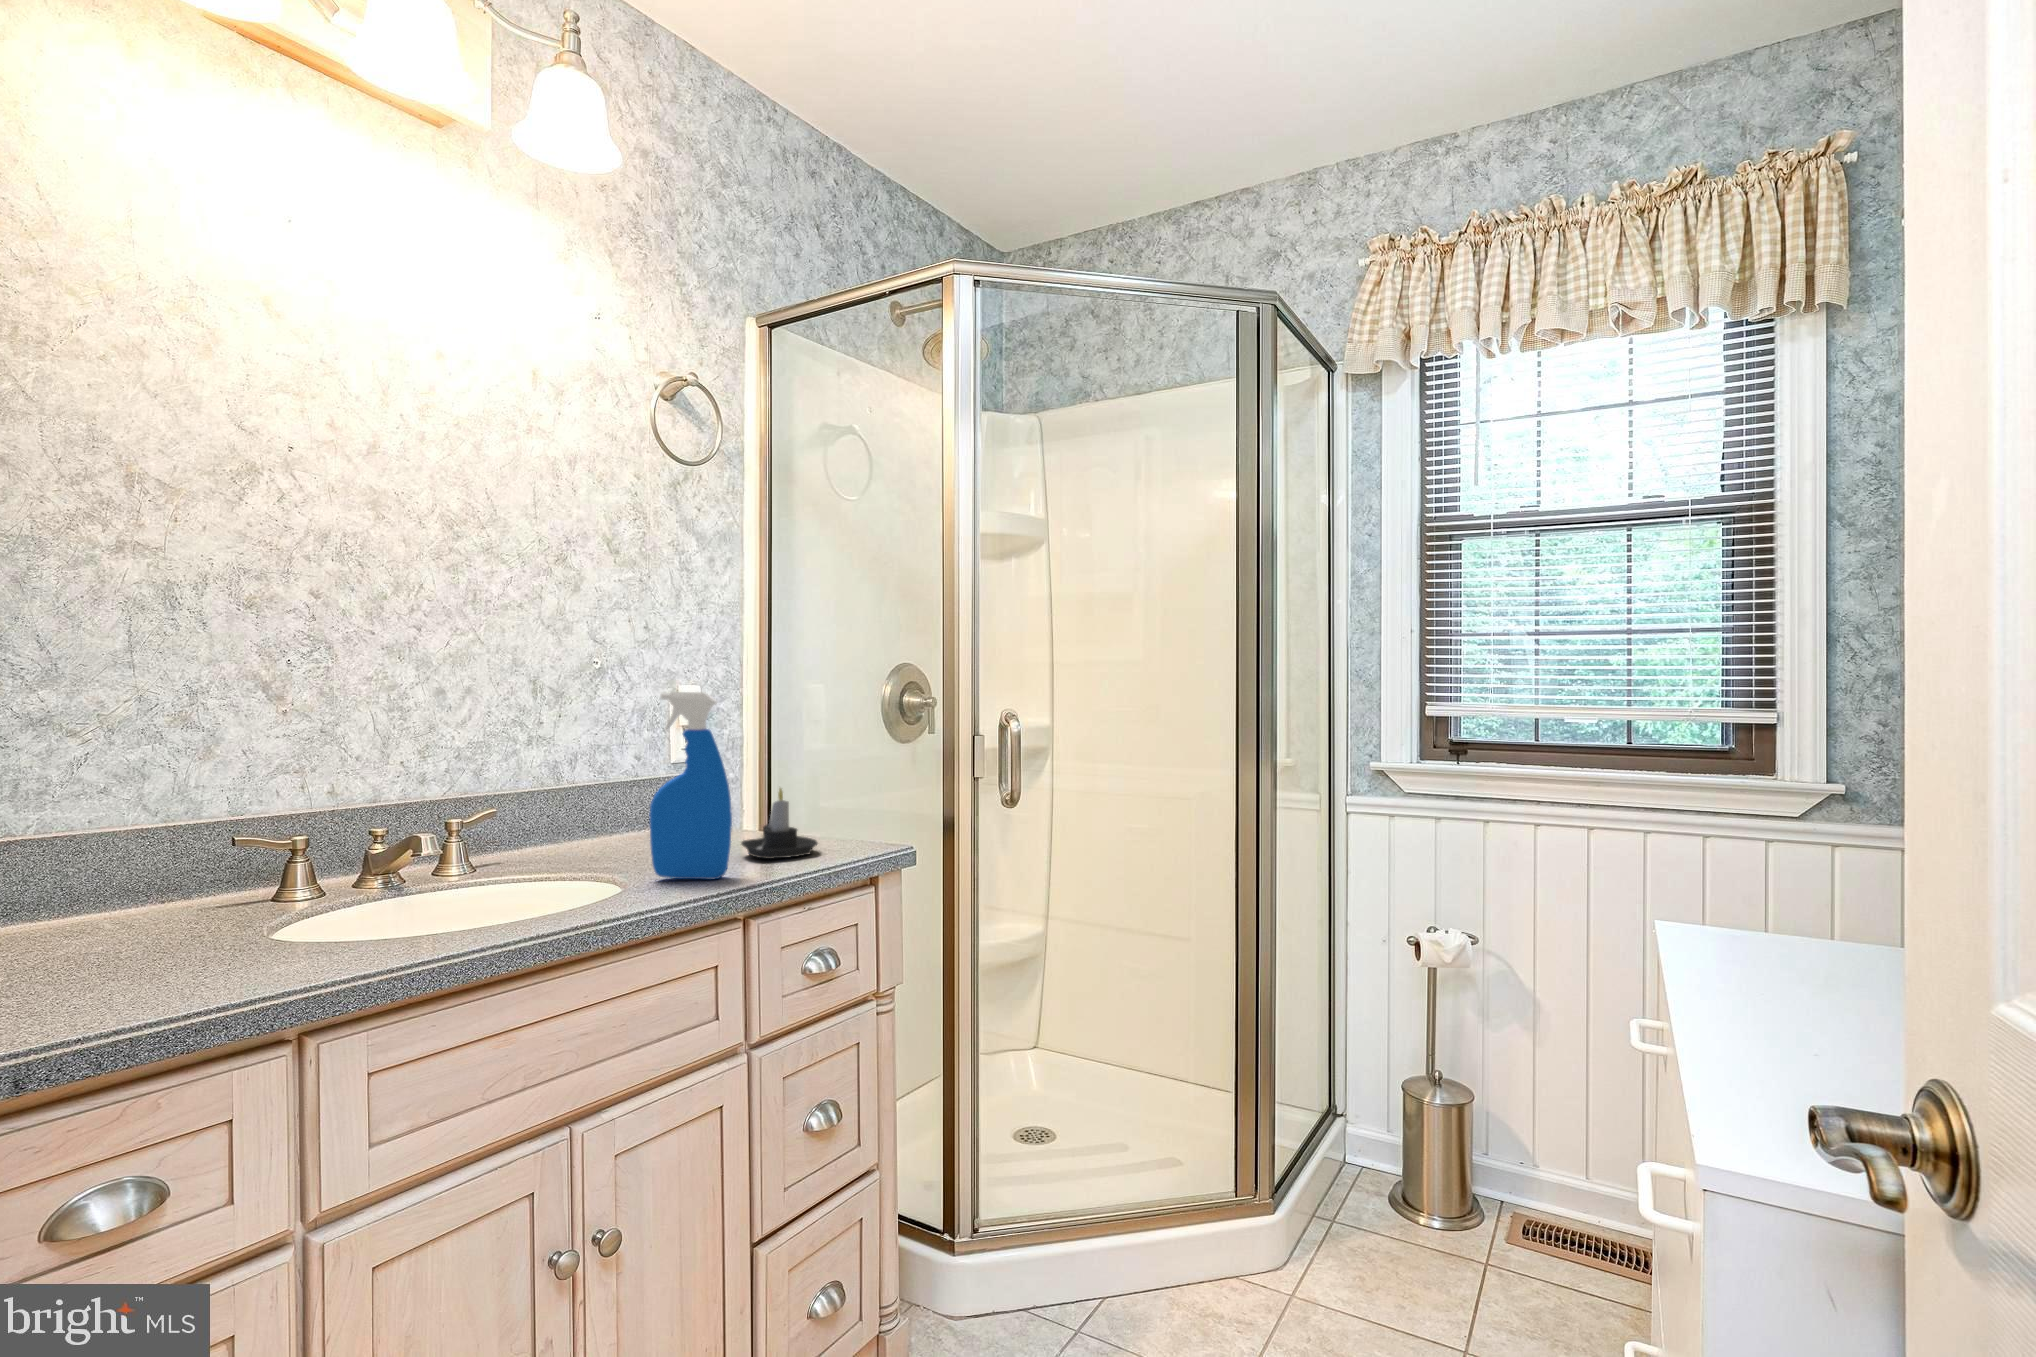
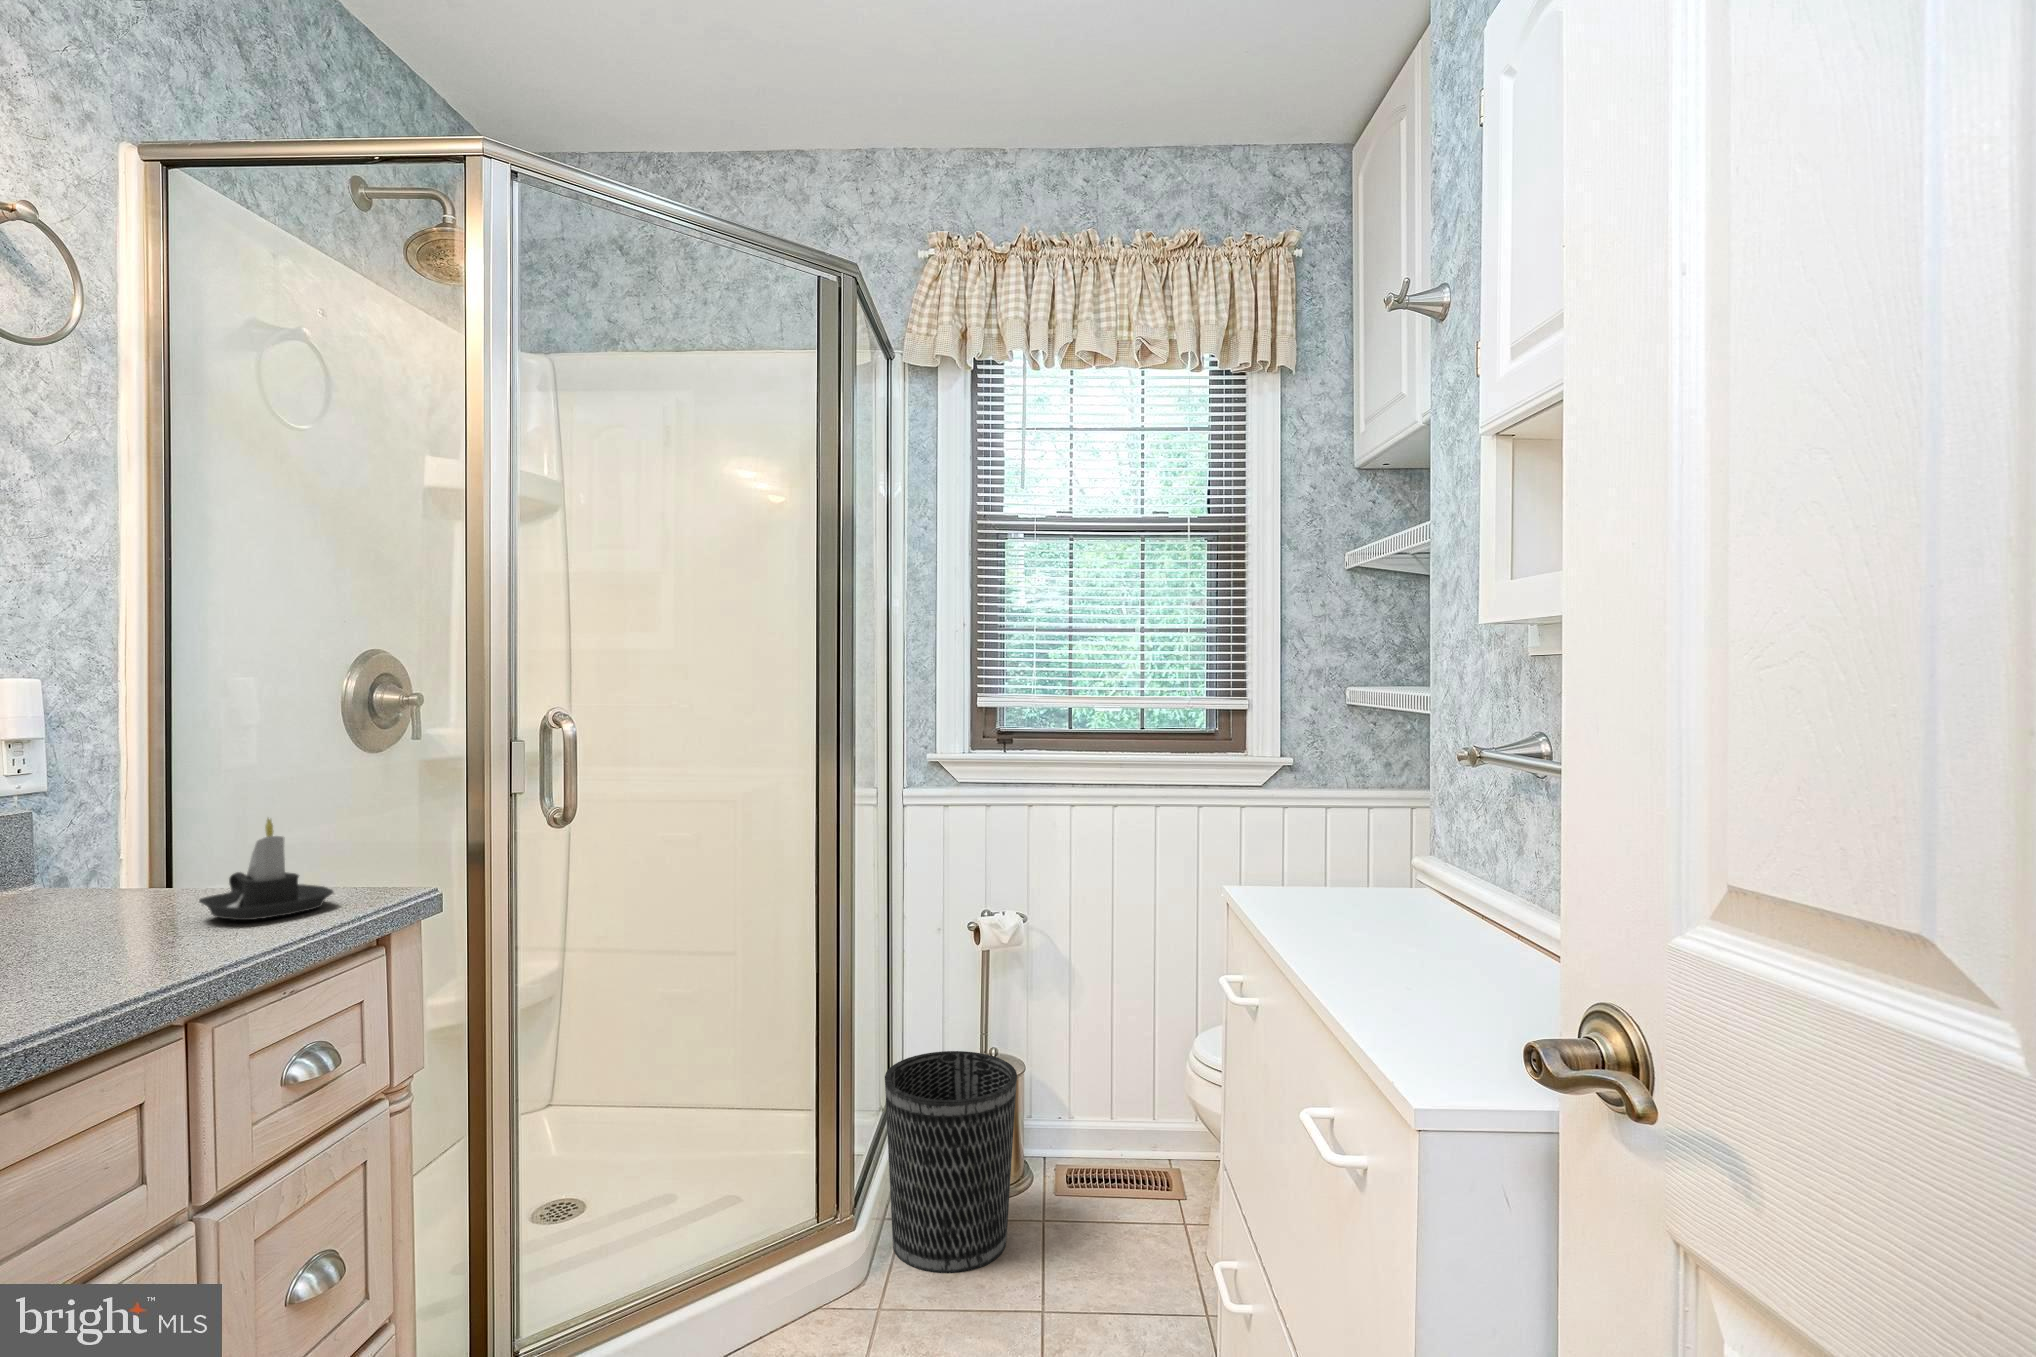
spray bottle: present [649,691,732,879] -> none [54,682,214,966]
wastebasket: none [1309,1059,1451,1288] -> present [885,1051,1017,1273]

